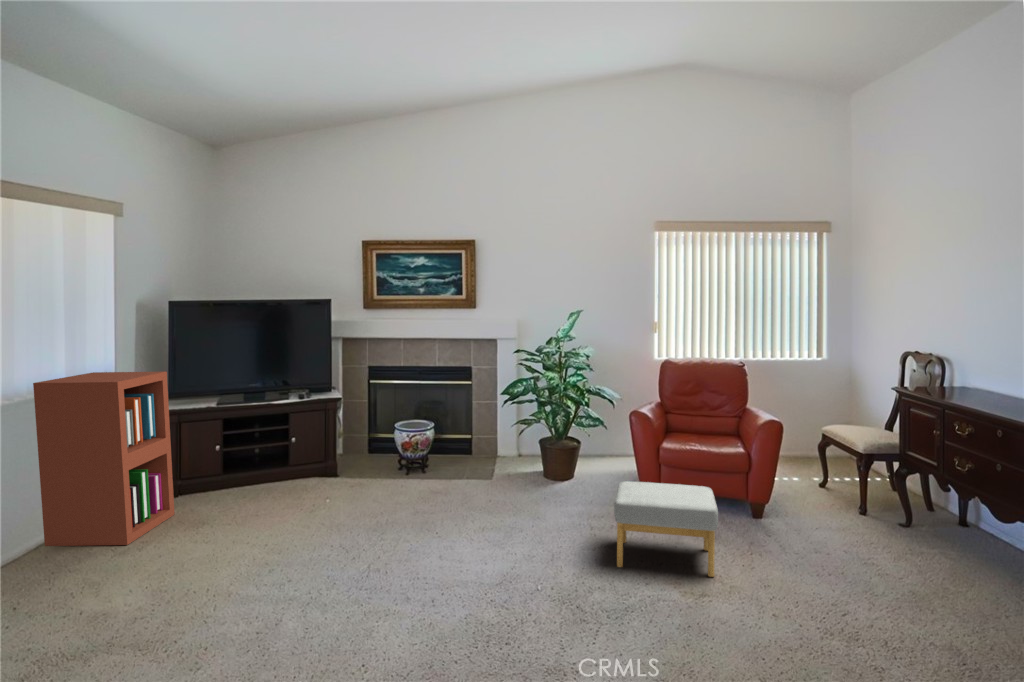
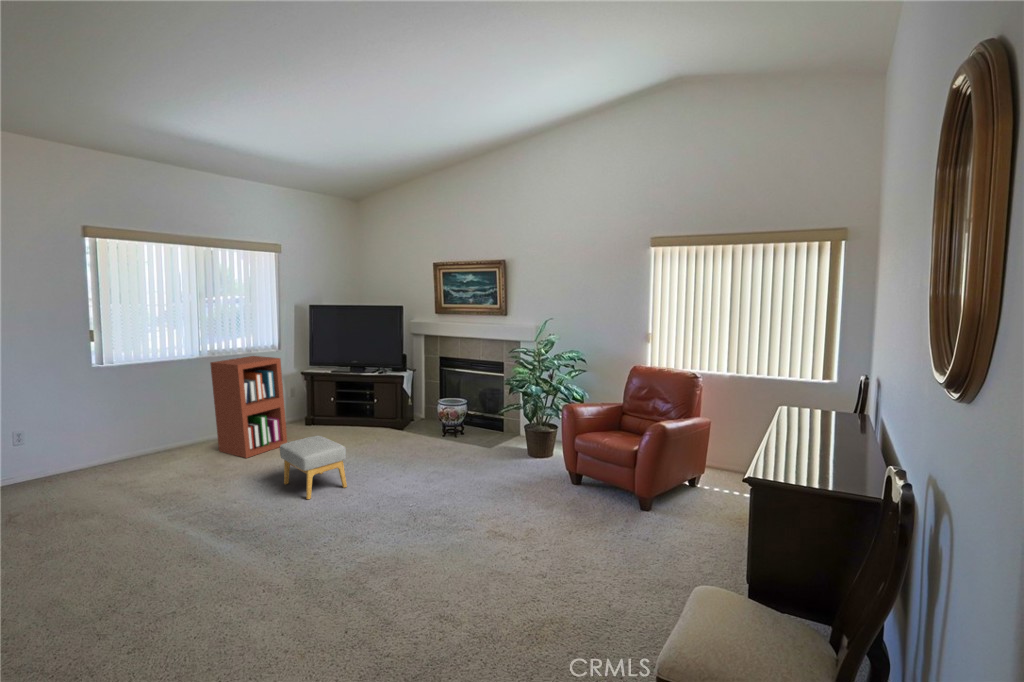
footstool: present [614,481,718,577] -> present [280,436,347,499]

